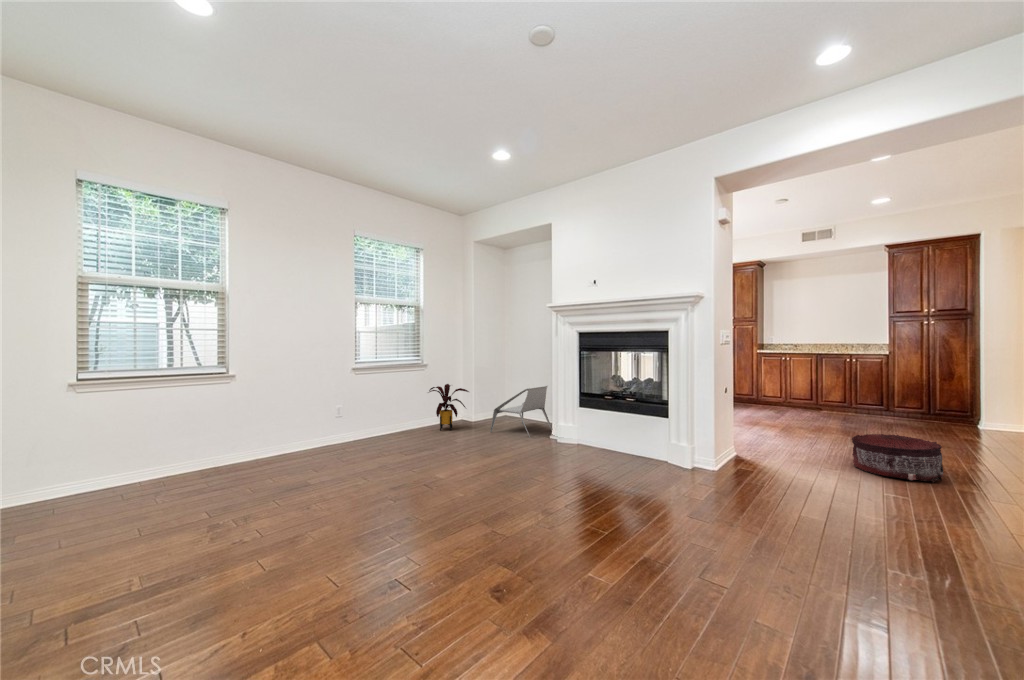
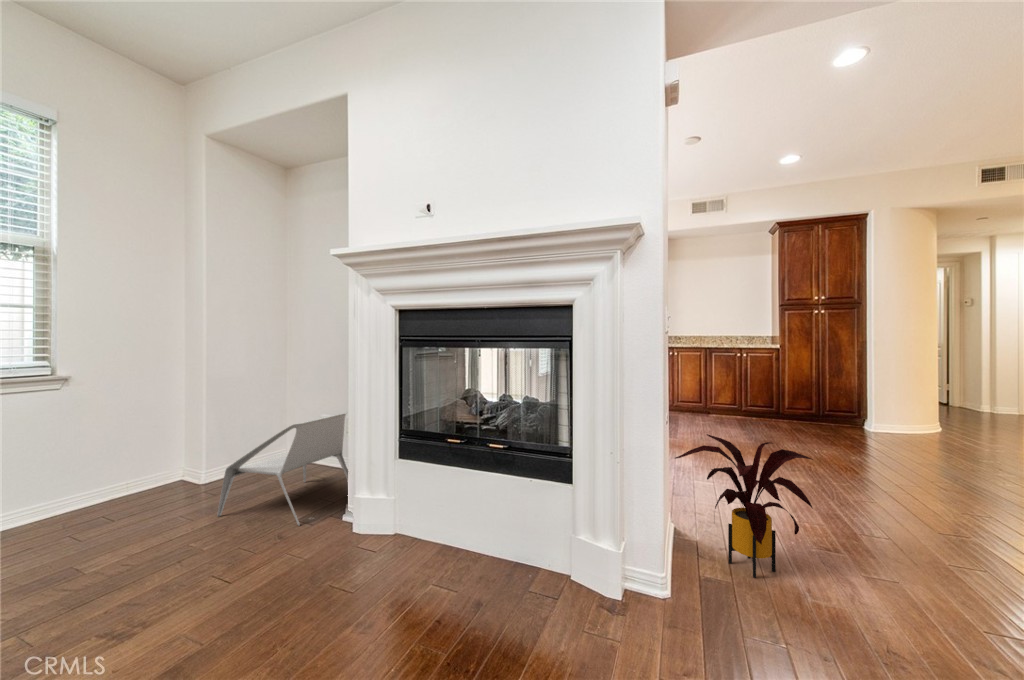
house plant: present [429,384,469,431] -> present [675,434,813,578]
pouf: present [852,434,944,482] -> none [835,470,989,561]

